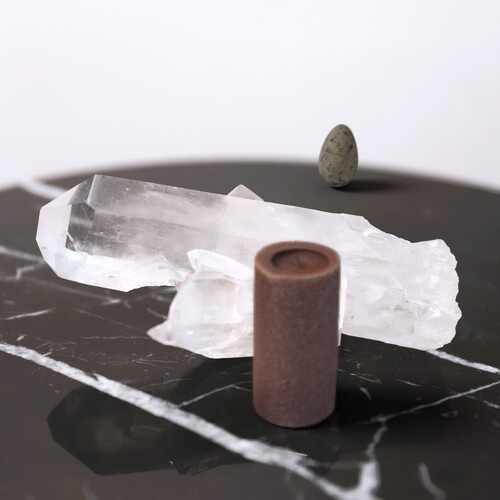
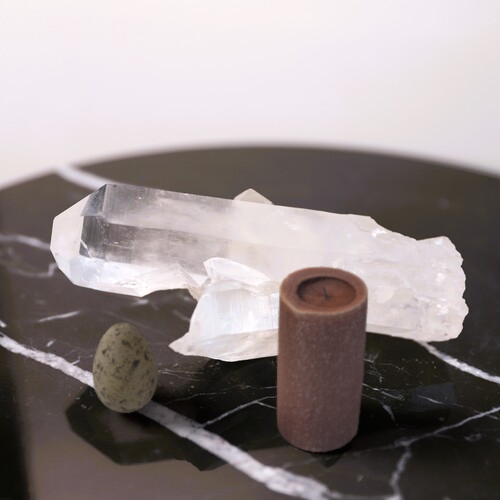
decorative egg: present [318,124,358,187] -> present [93,323,158,413]

